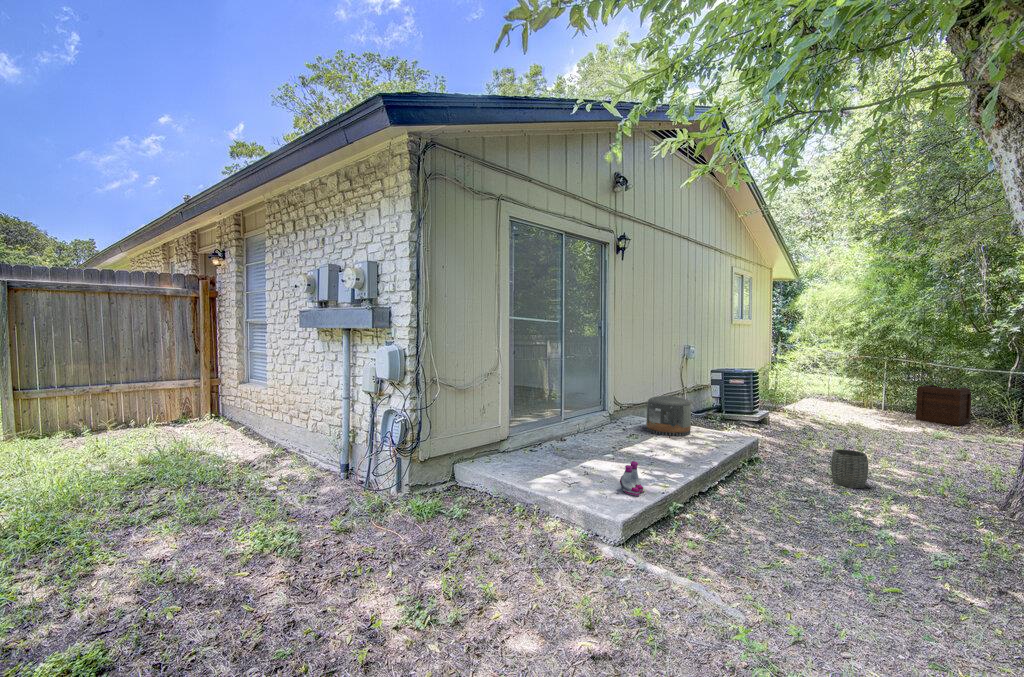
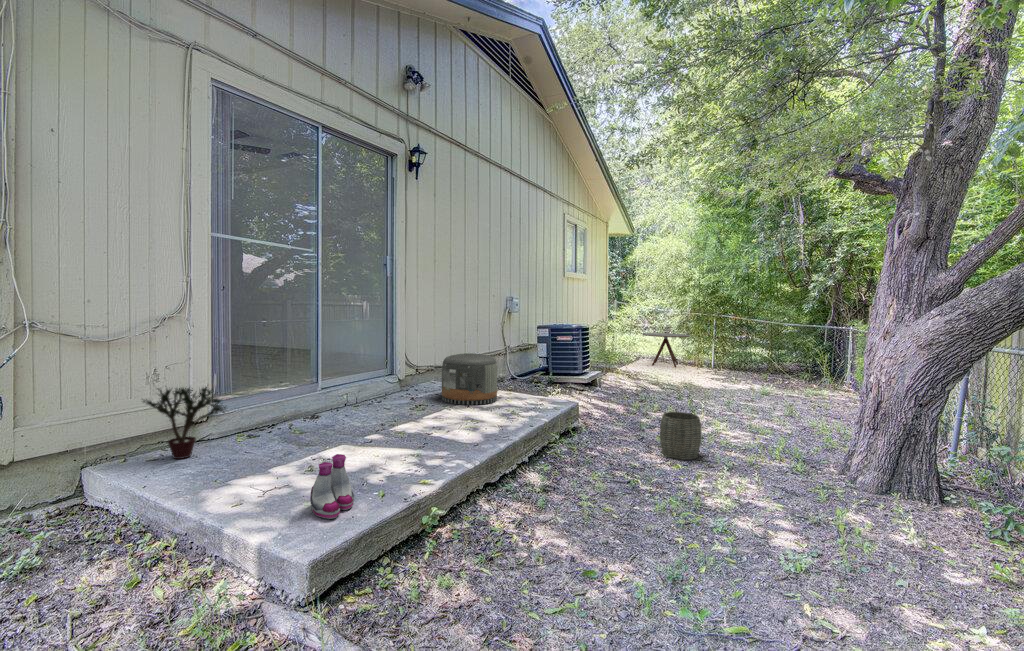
round table: none [806,372,859,408] -> present [643,333,690,367]
wooden crate: present [916,385,971,426] -> none [741,341,789,381]
potted plant: none [501,416,547,460] -> present [143,387,226,459]

